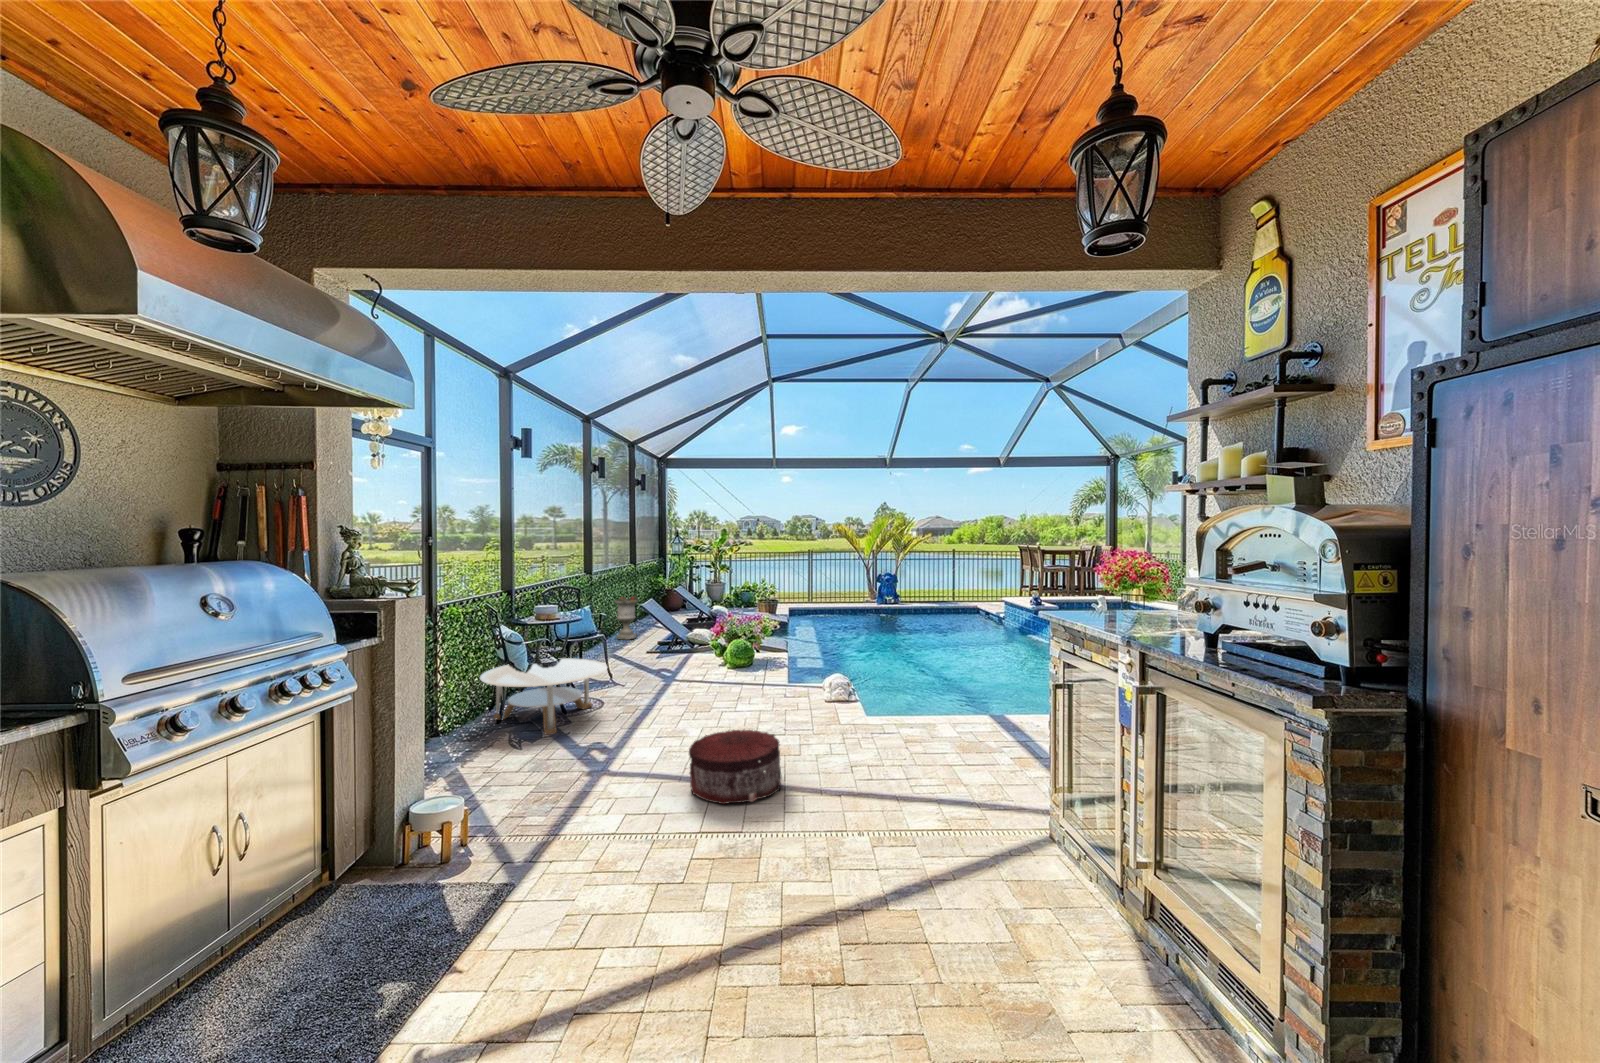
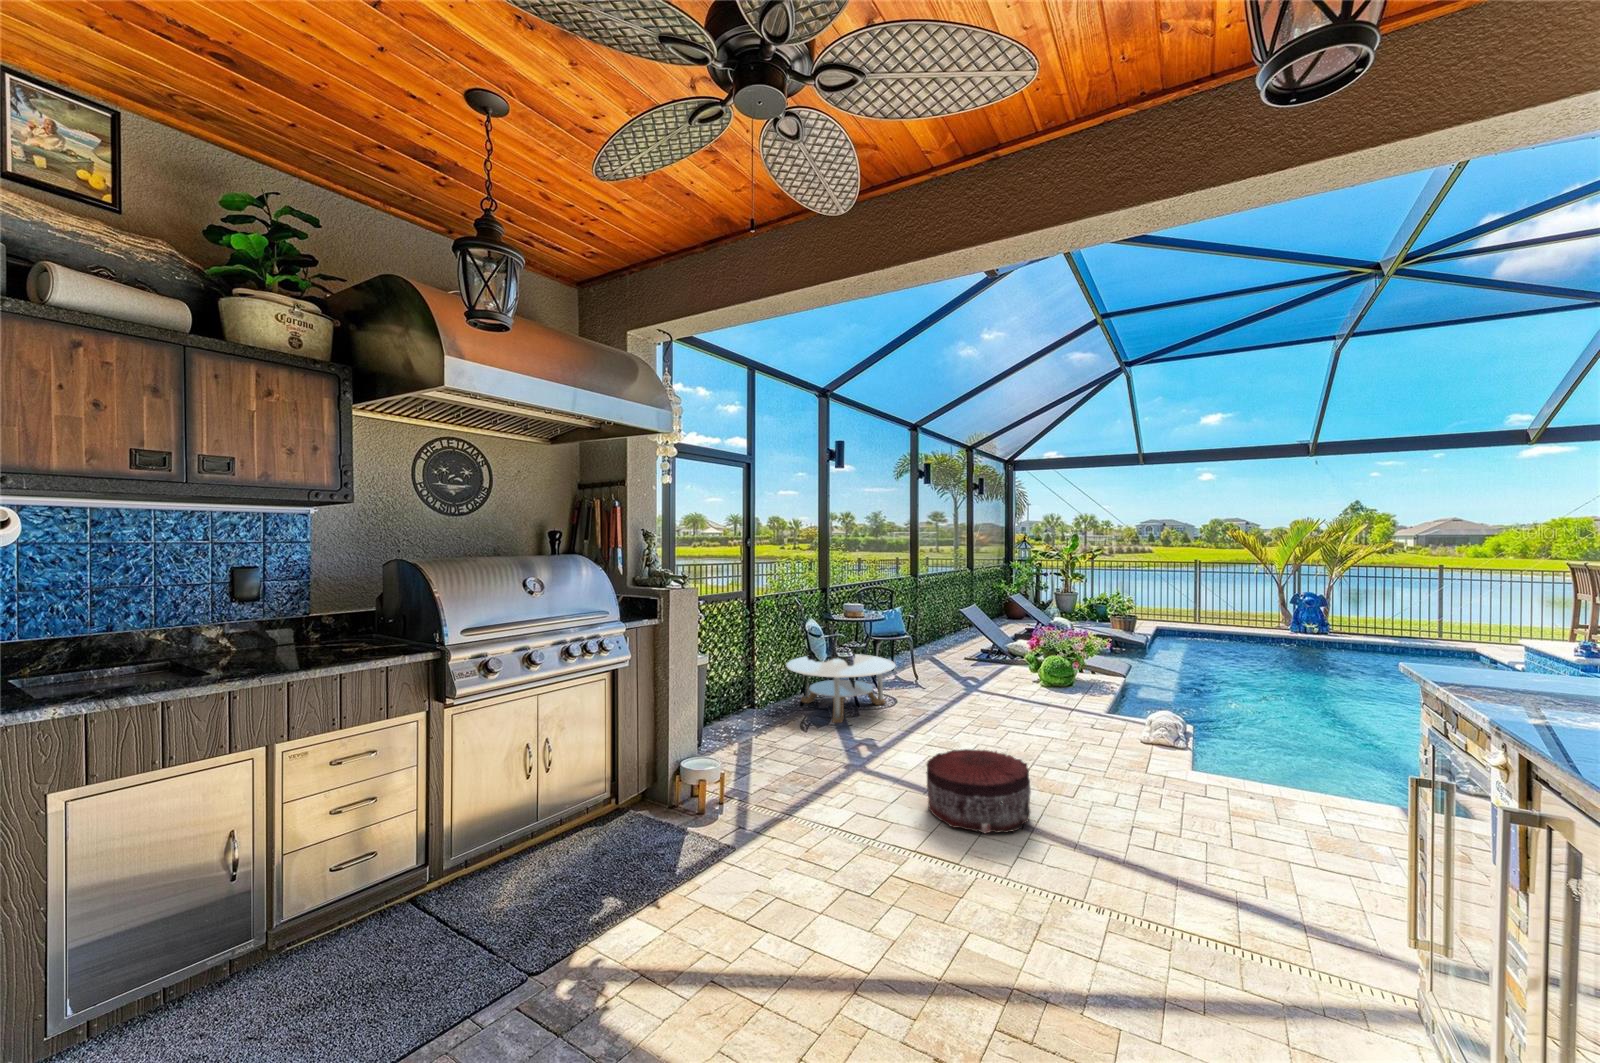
planter: present [615,596,638,640] -> none [942,600,966,644]

